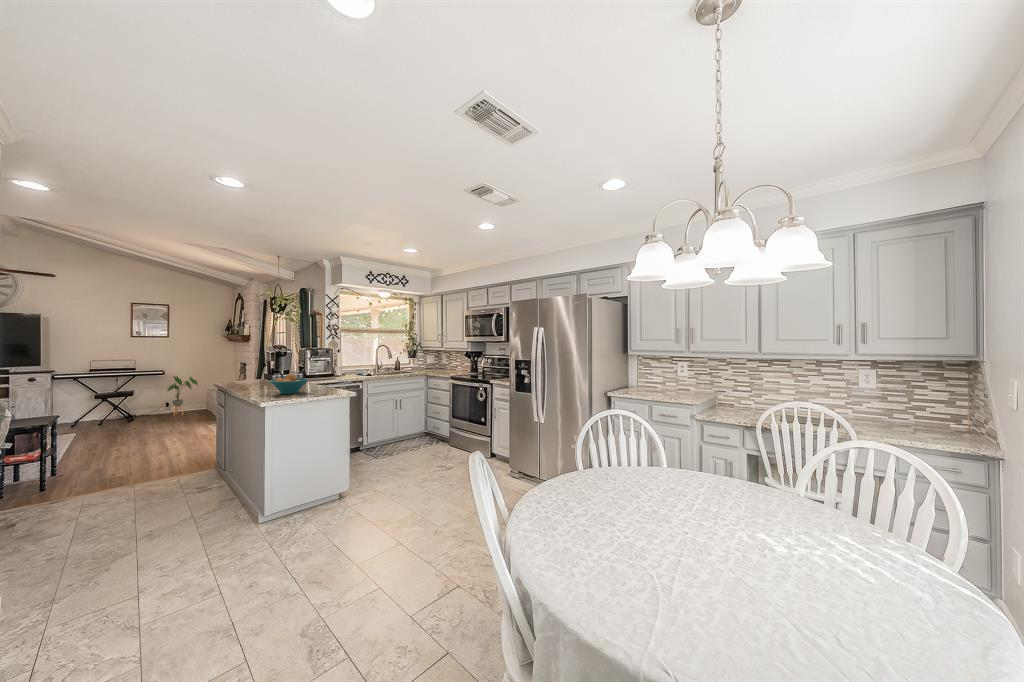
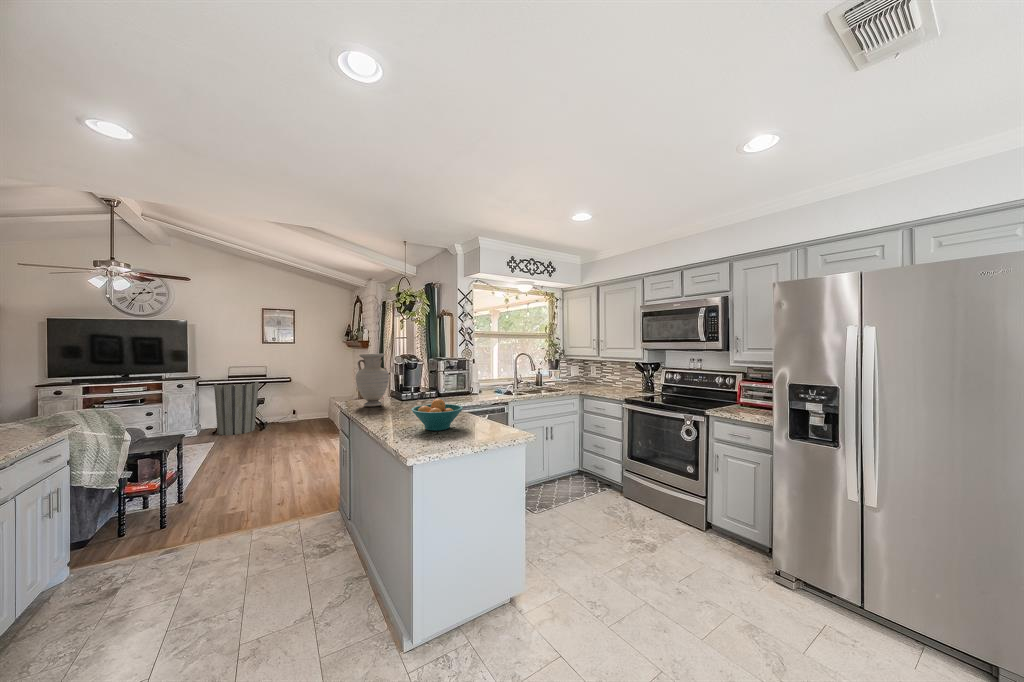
vase: none [231,345,260,385] -> present [356,354,389,406]
trash can: none [73,375,127,428] -> present [214,382,259,435]
house plant: present [167,376,198,416] -> none [292,383,319,424]

